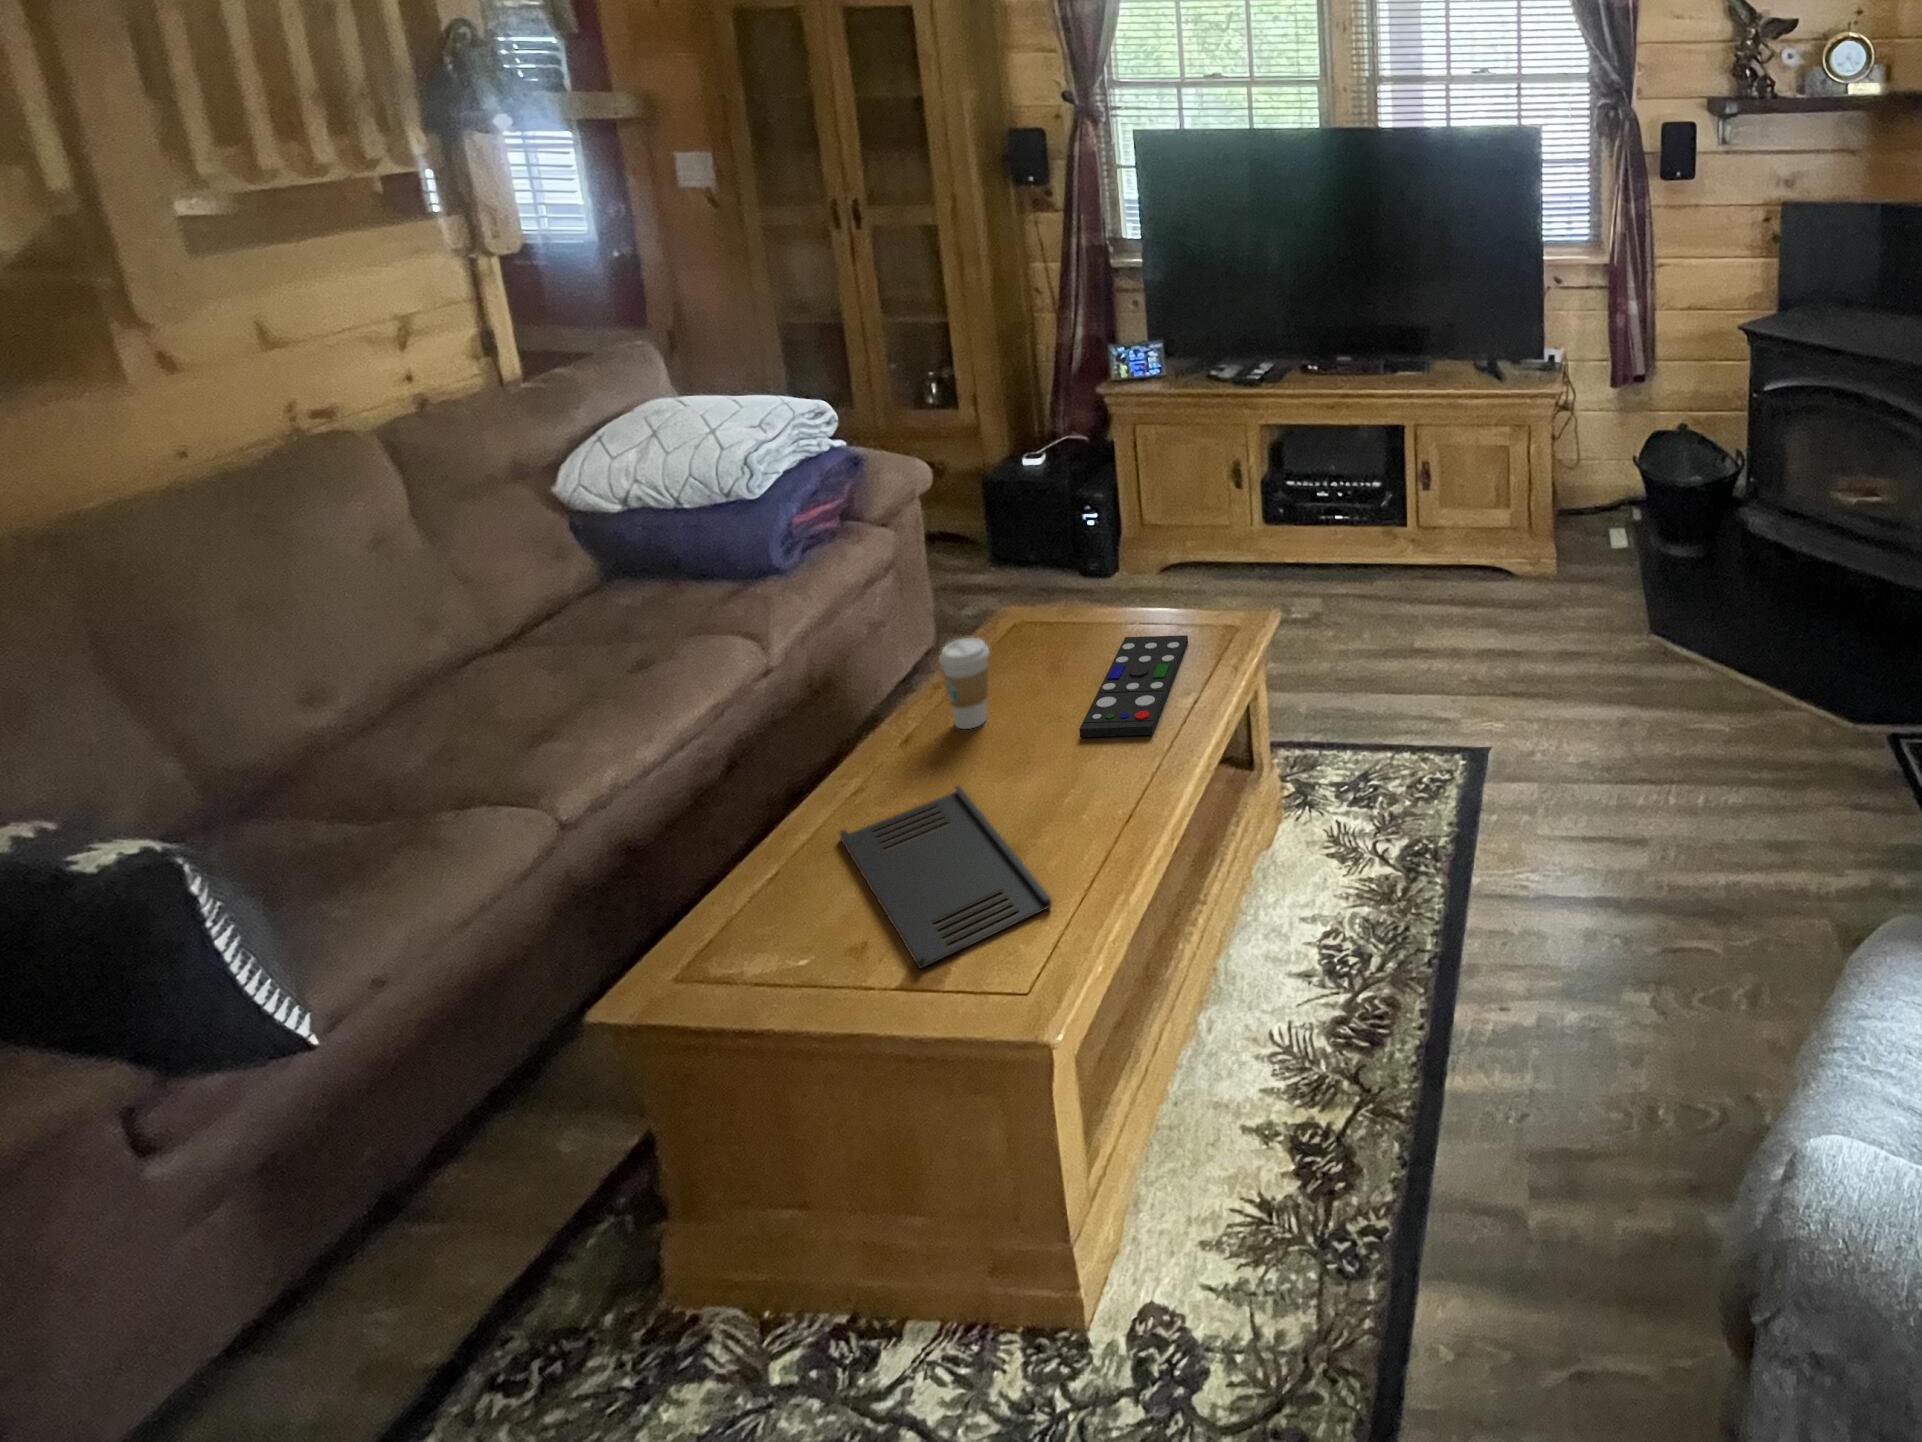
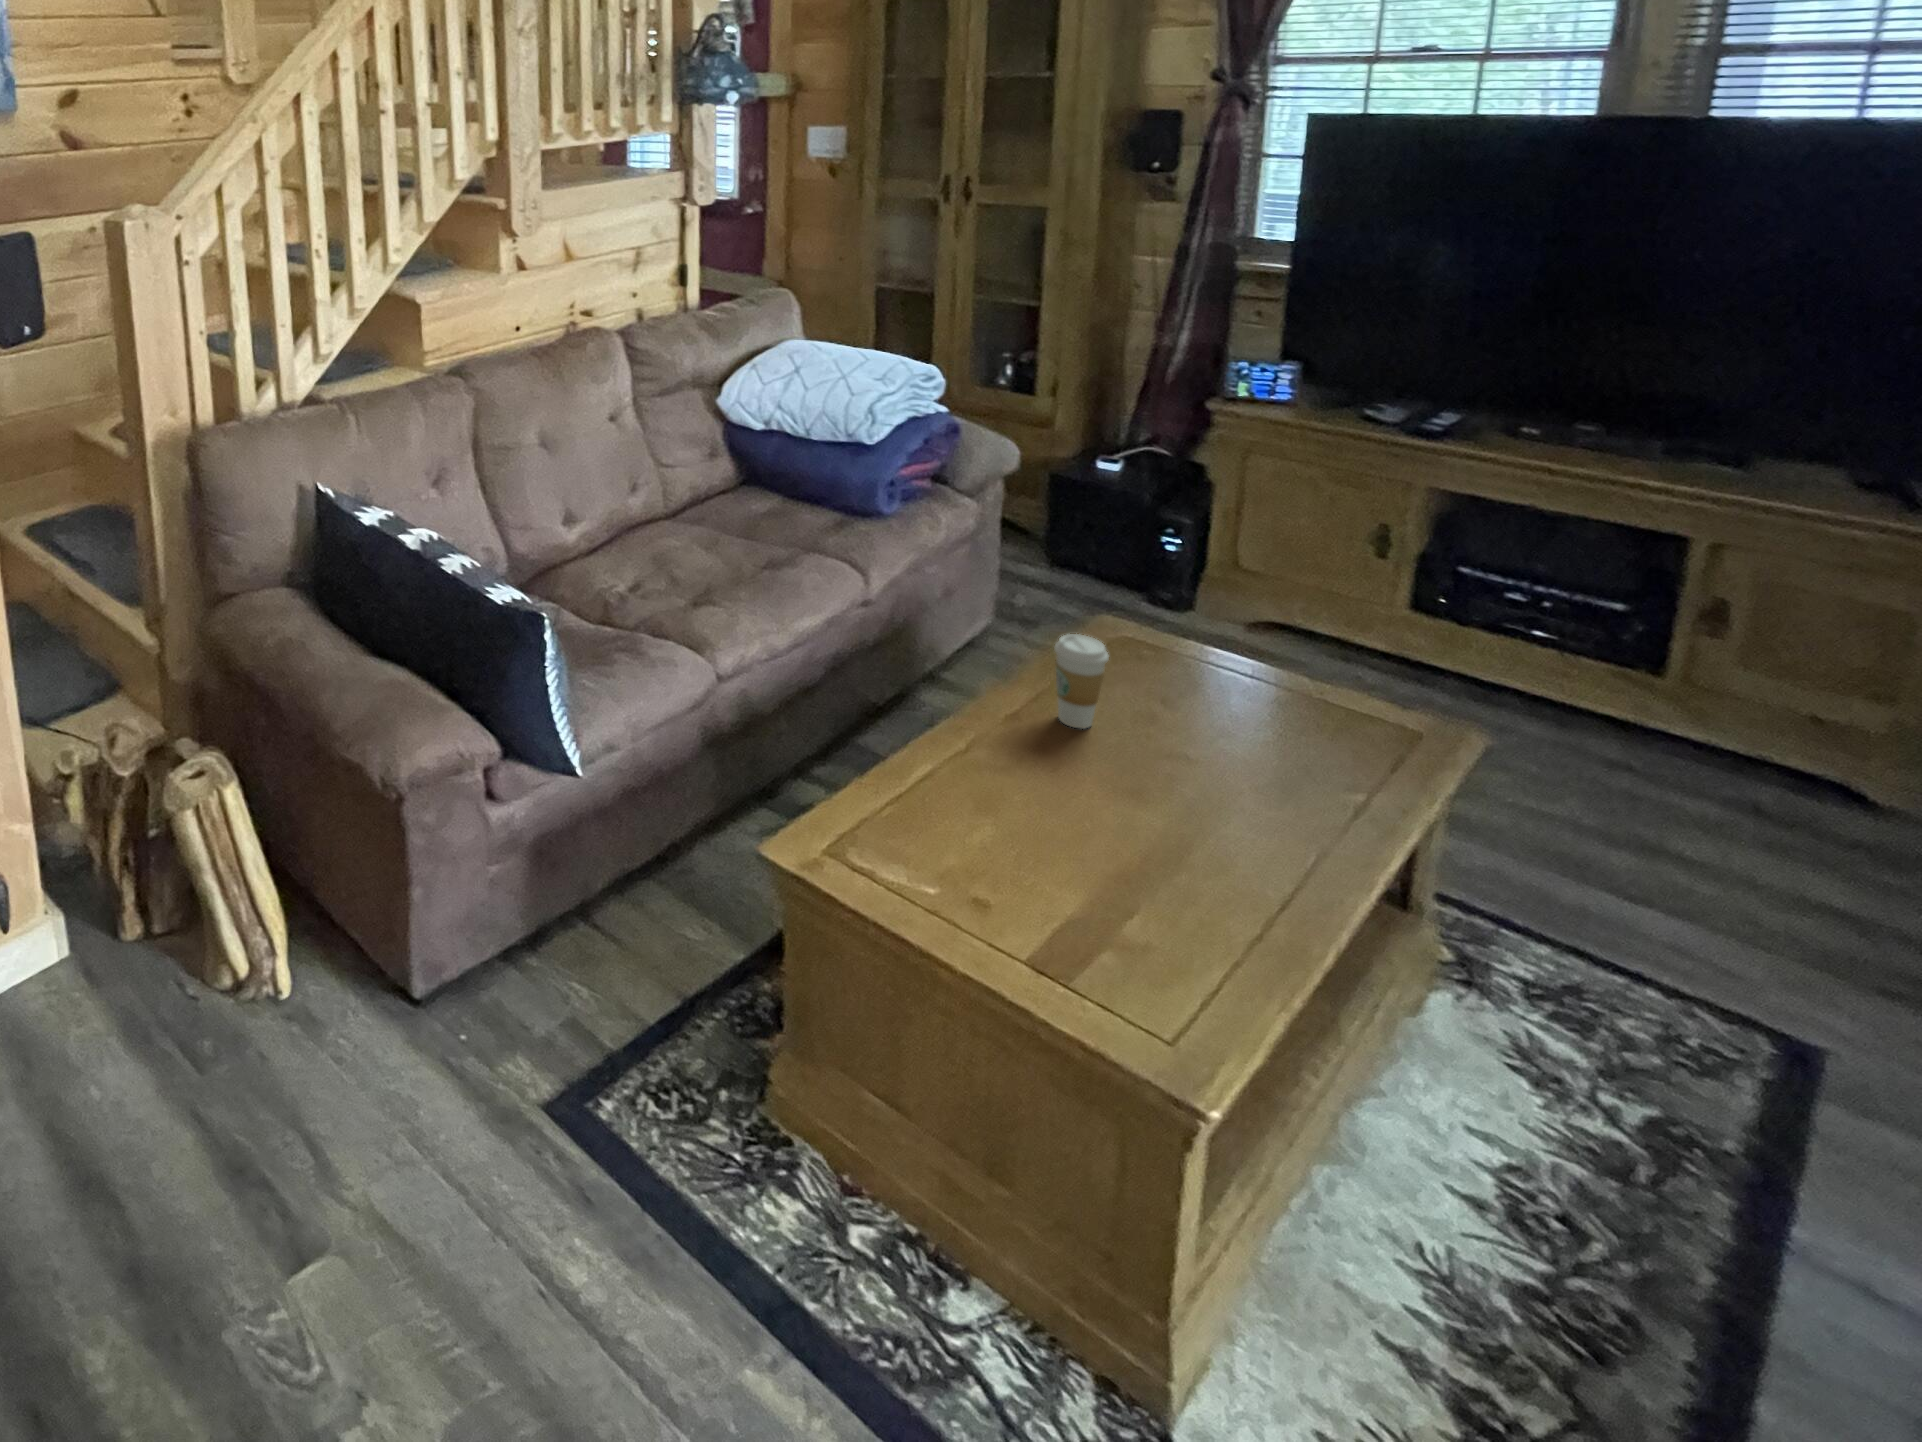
remote control: present [1079,635,1188,737] -> none [1205,692,1344,818]
tray: present [840,786,1052,969] -> none [951,778,1185,957]

